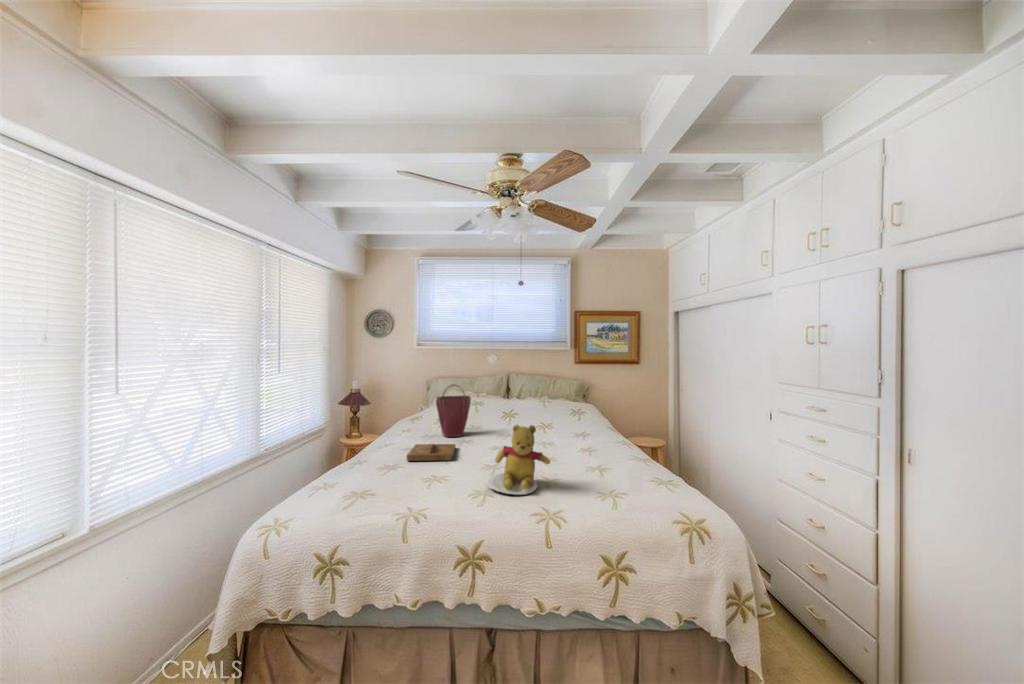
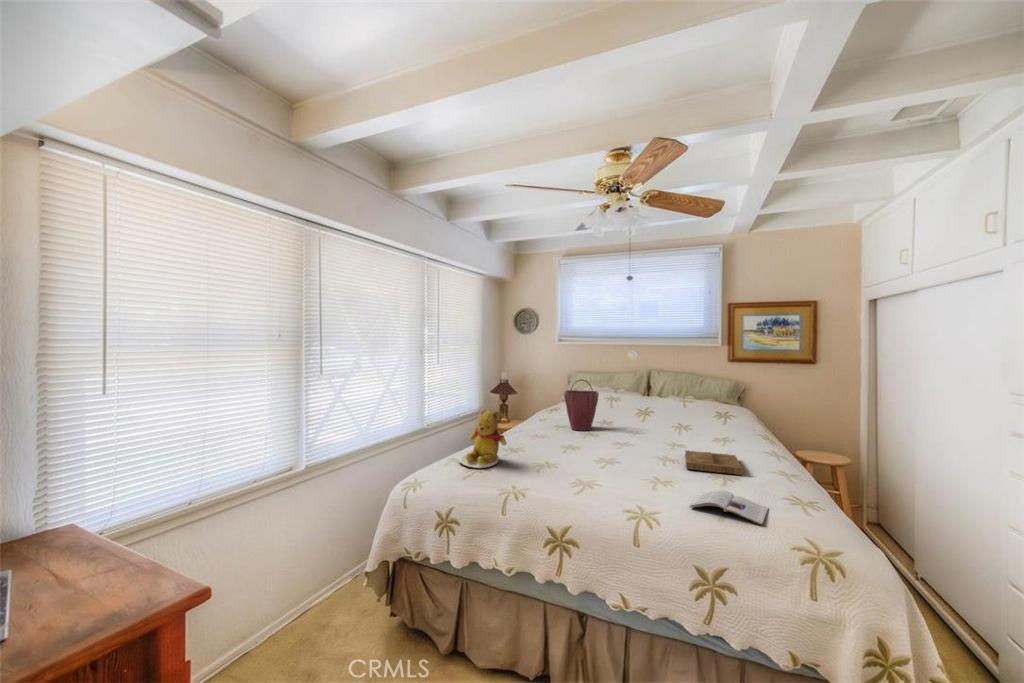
teddy bear: present [487,425,550,495] -> present [458,410,506,468]
tray: present [407,444,456,461] -> present [685,451,743,475]
magazine: none [586,480,647,507] -> present [690,490,768,525]

